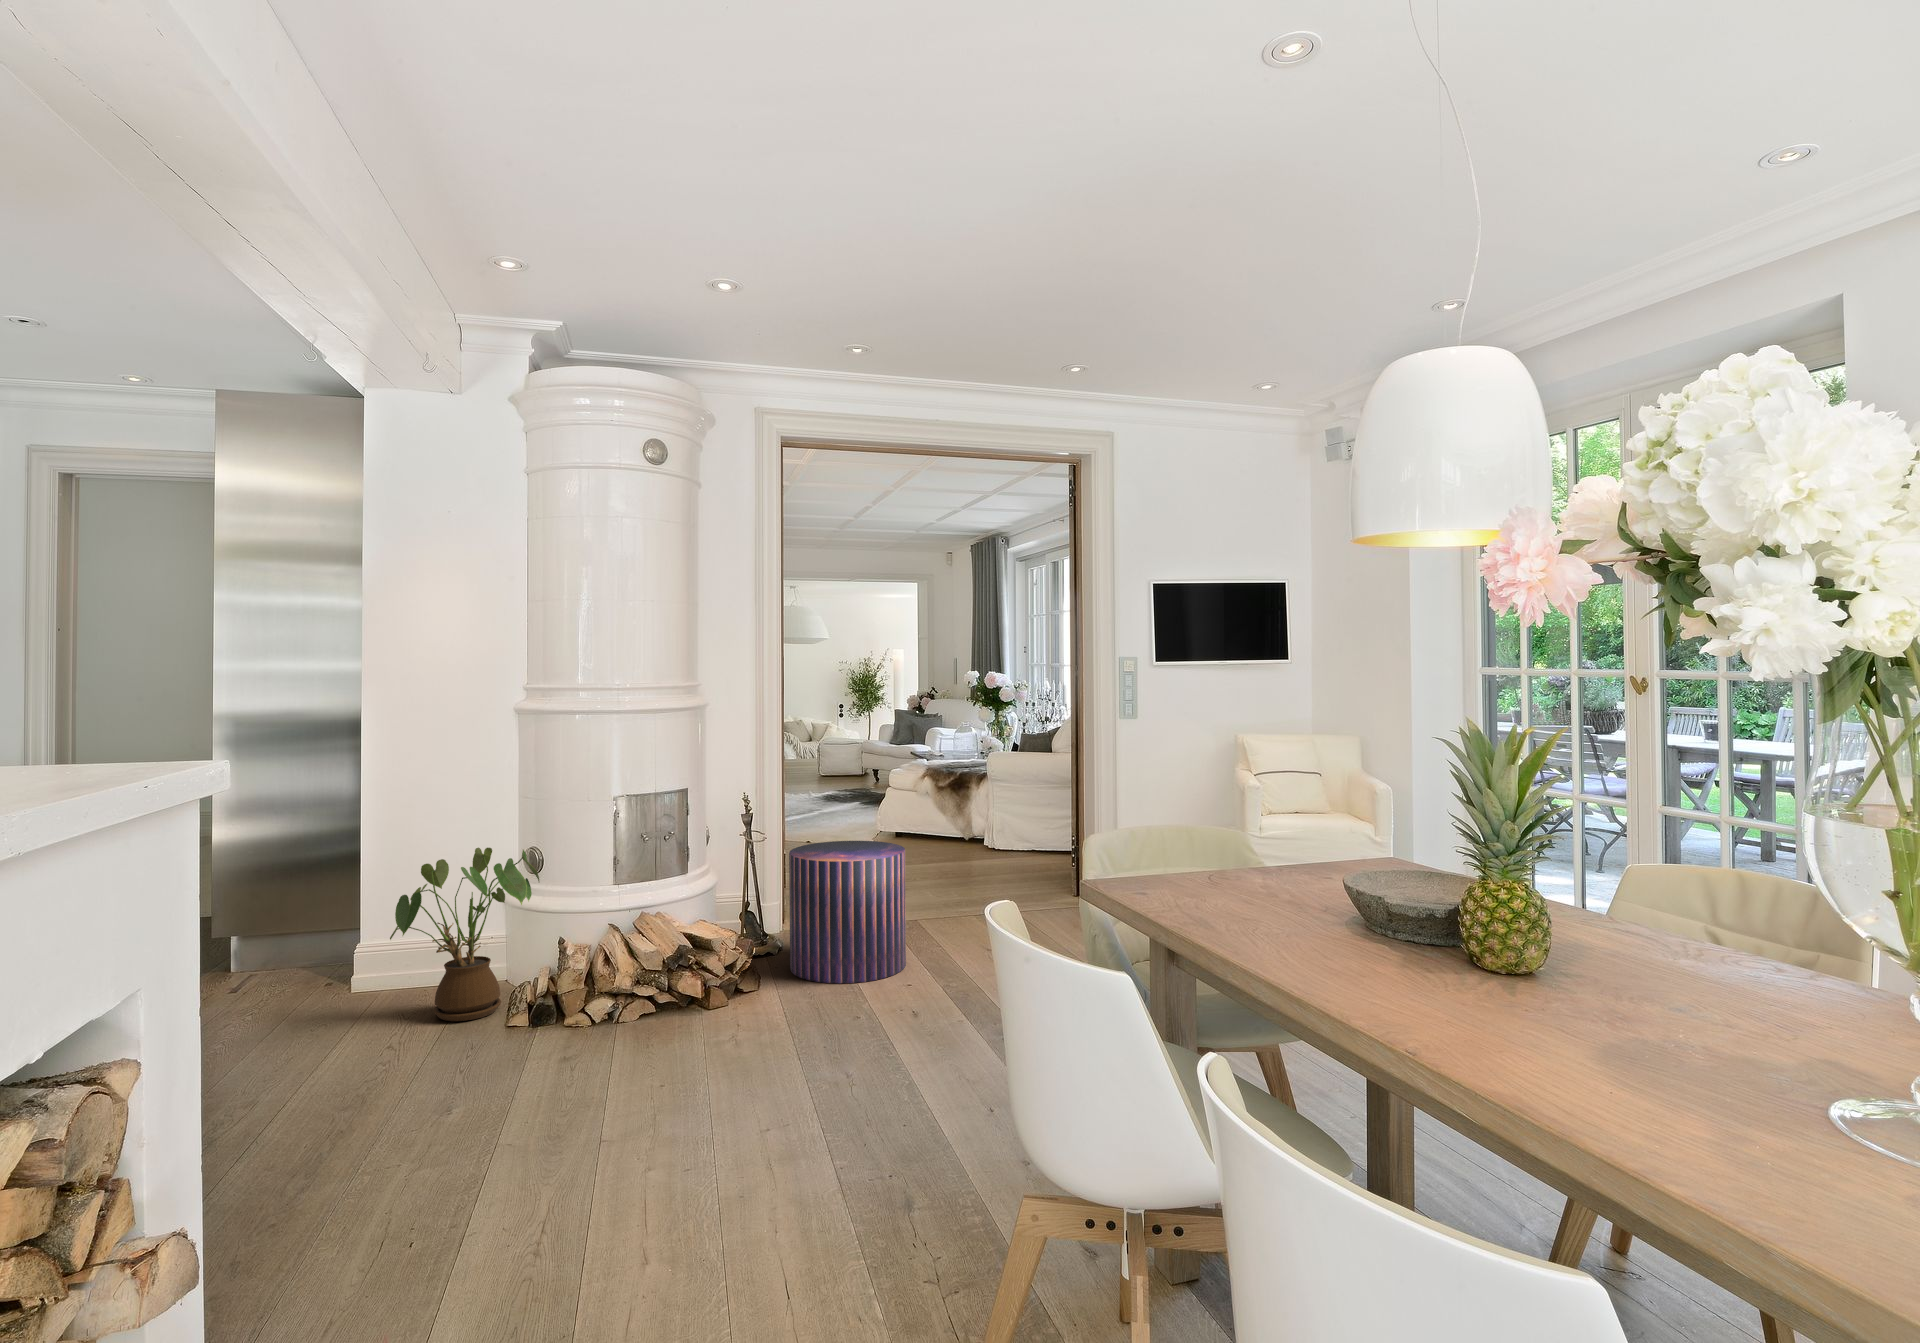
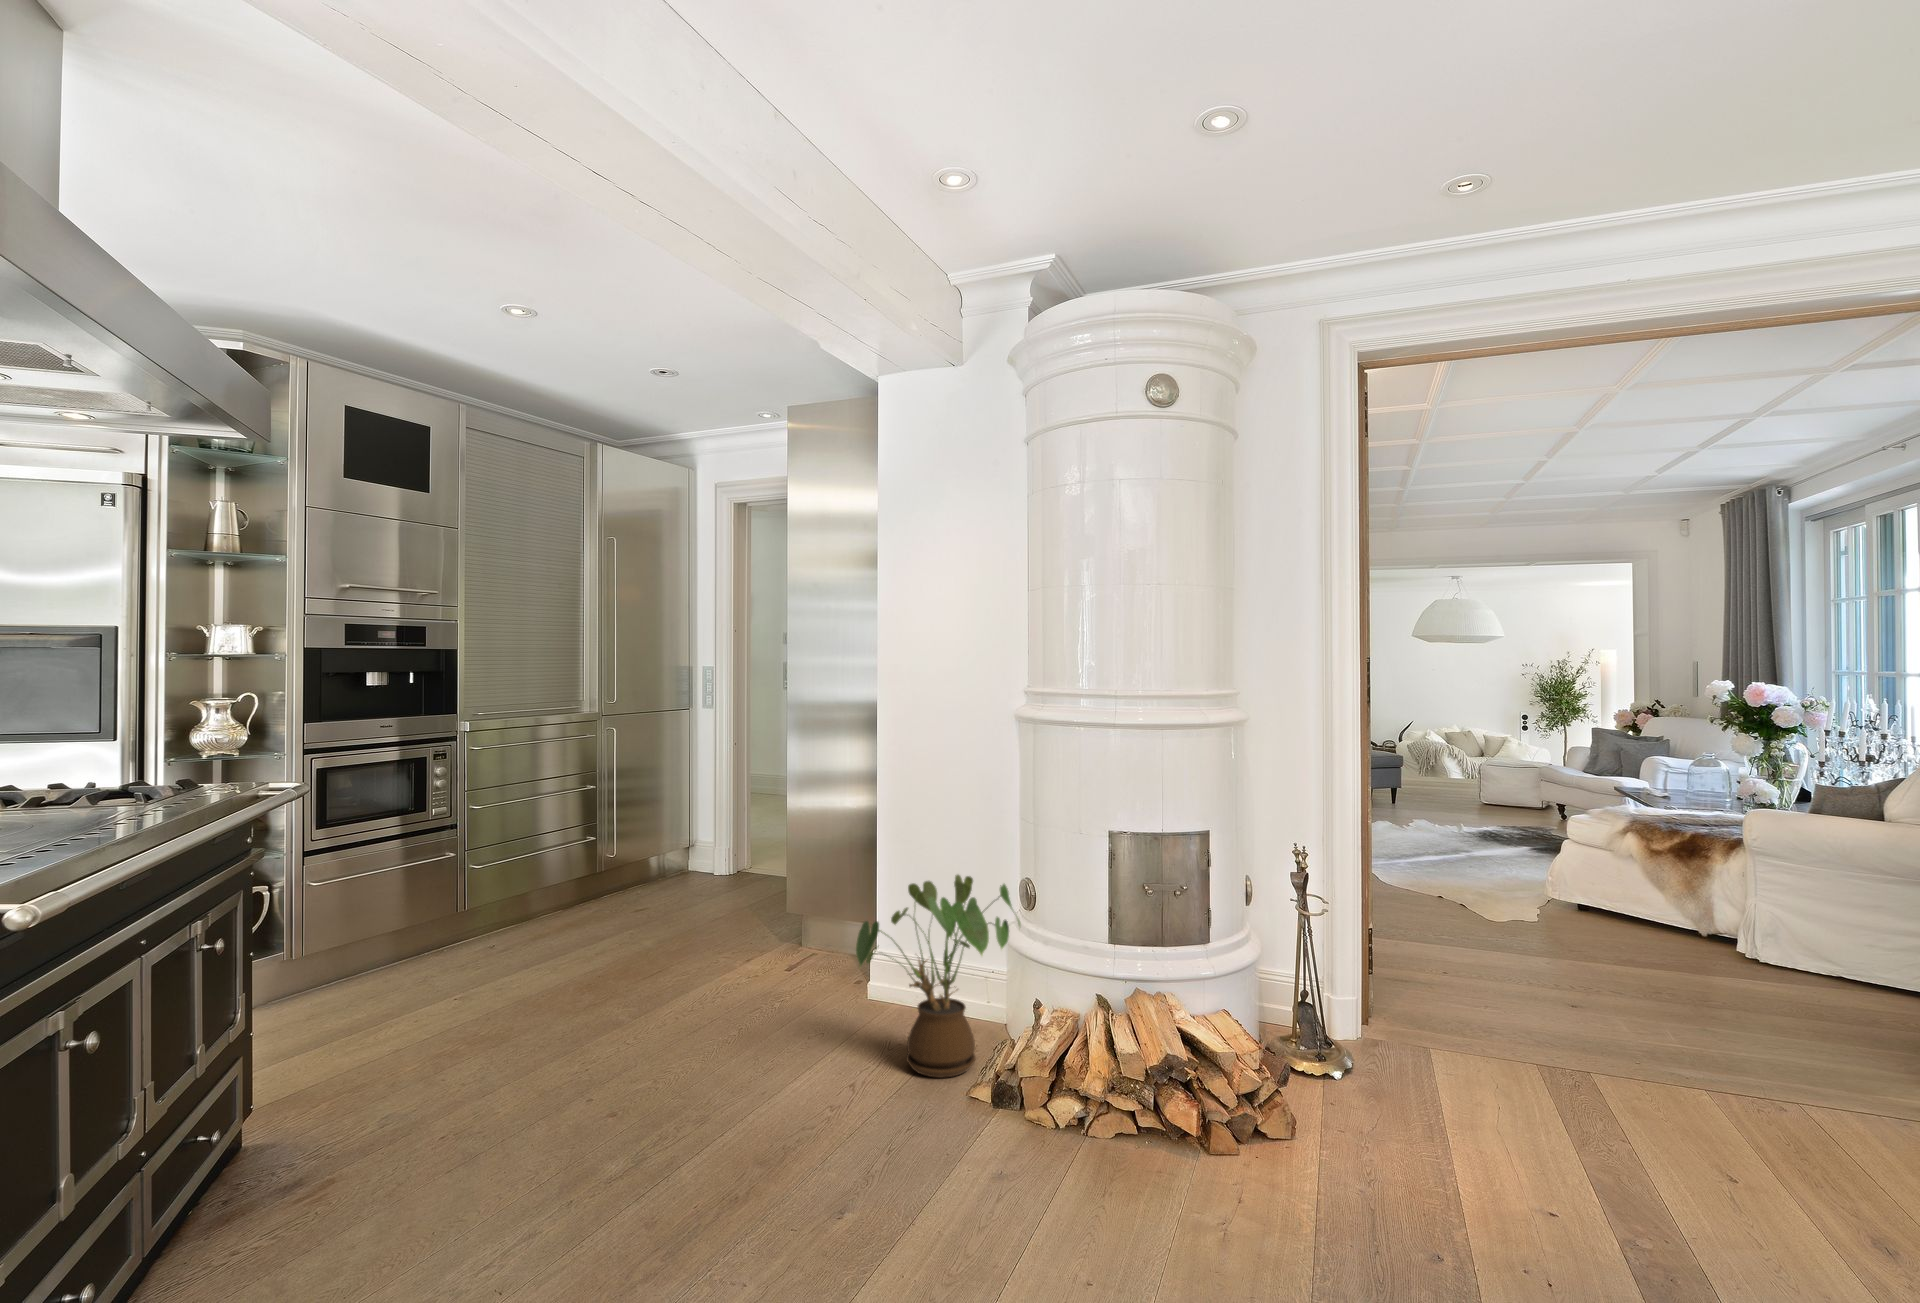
pouf: present [789,841,906,983] -> none [1349,932,1549,1183]

